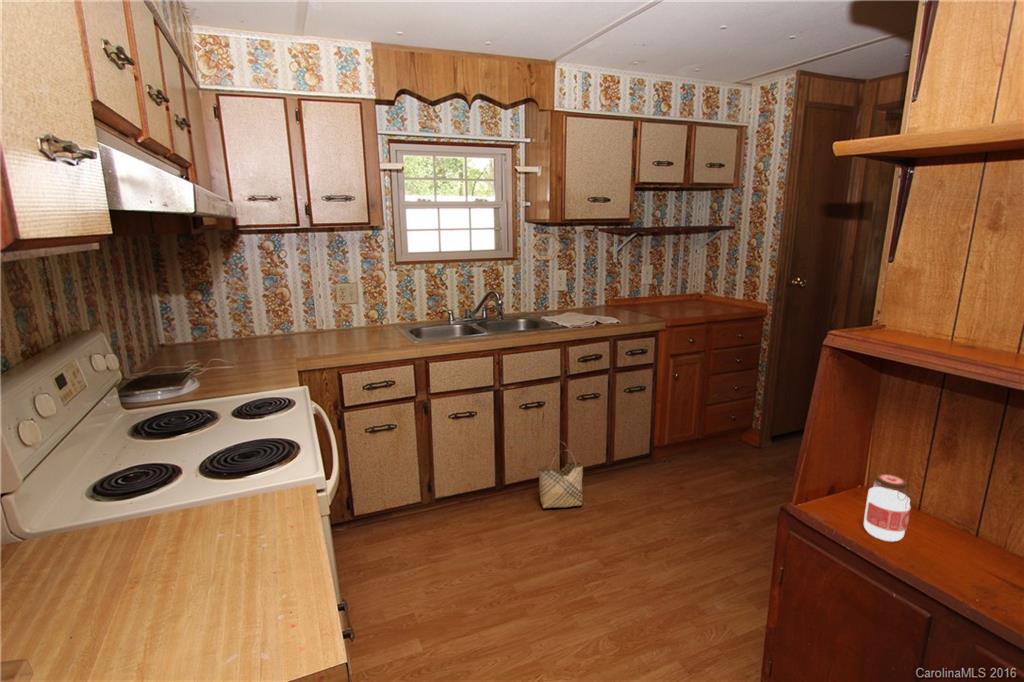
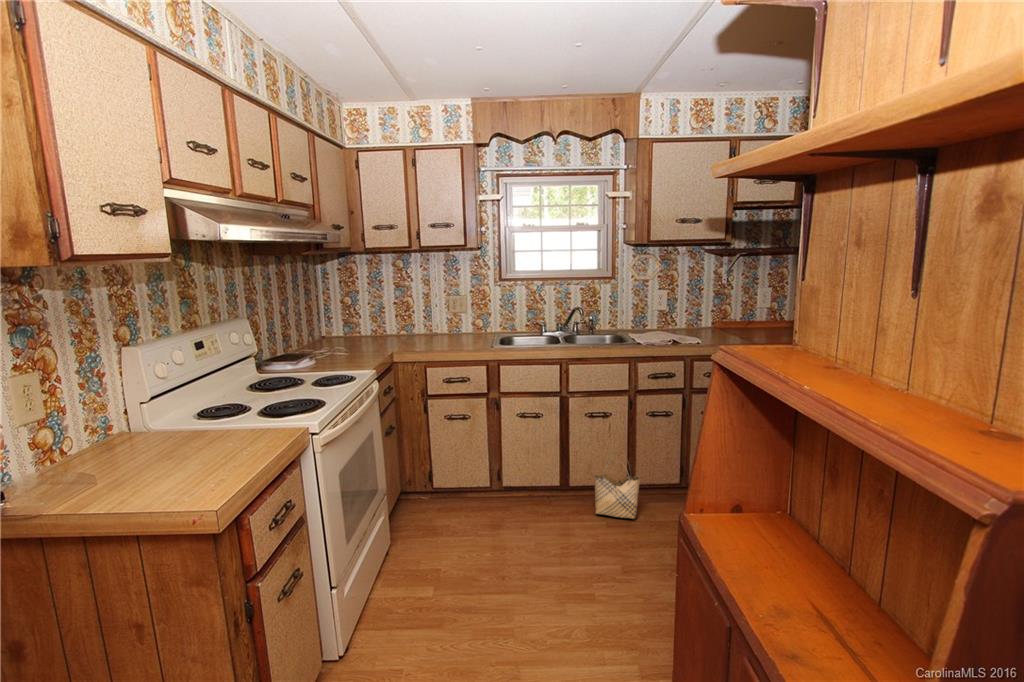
jar: present [864,474,913,541] -> none [724,481,763,547]

